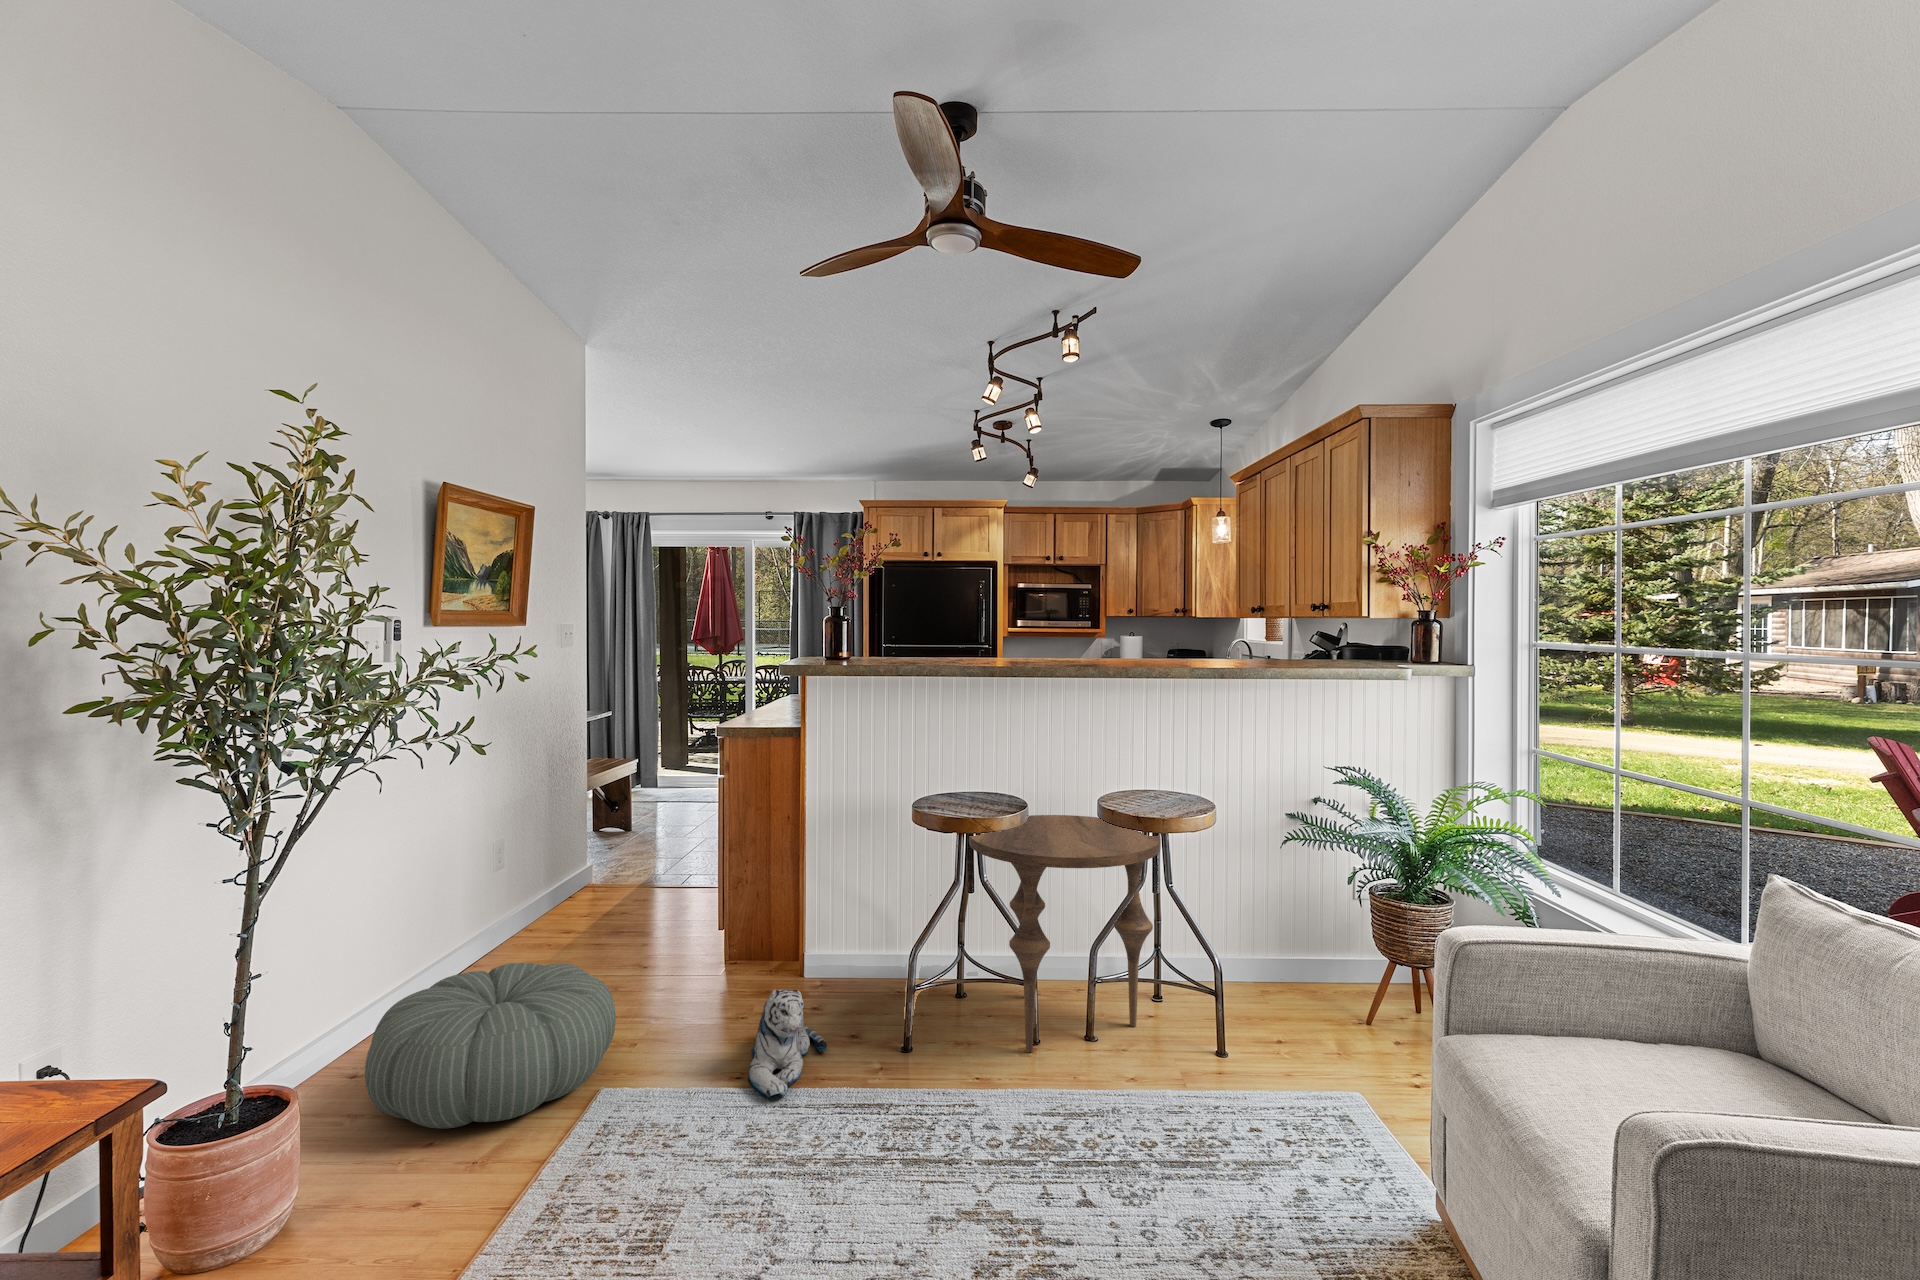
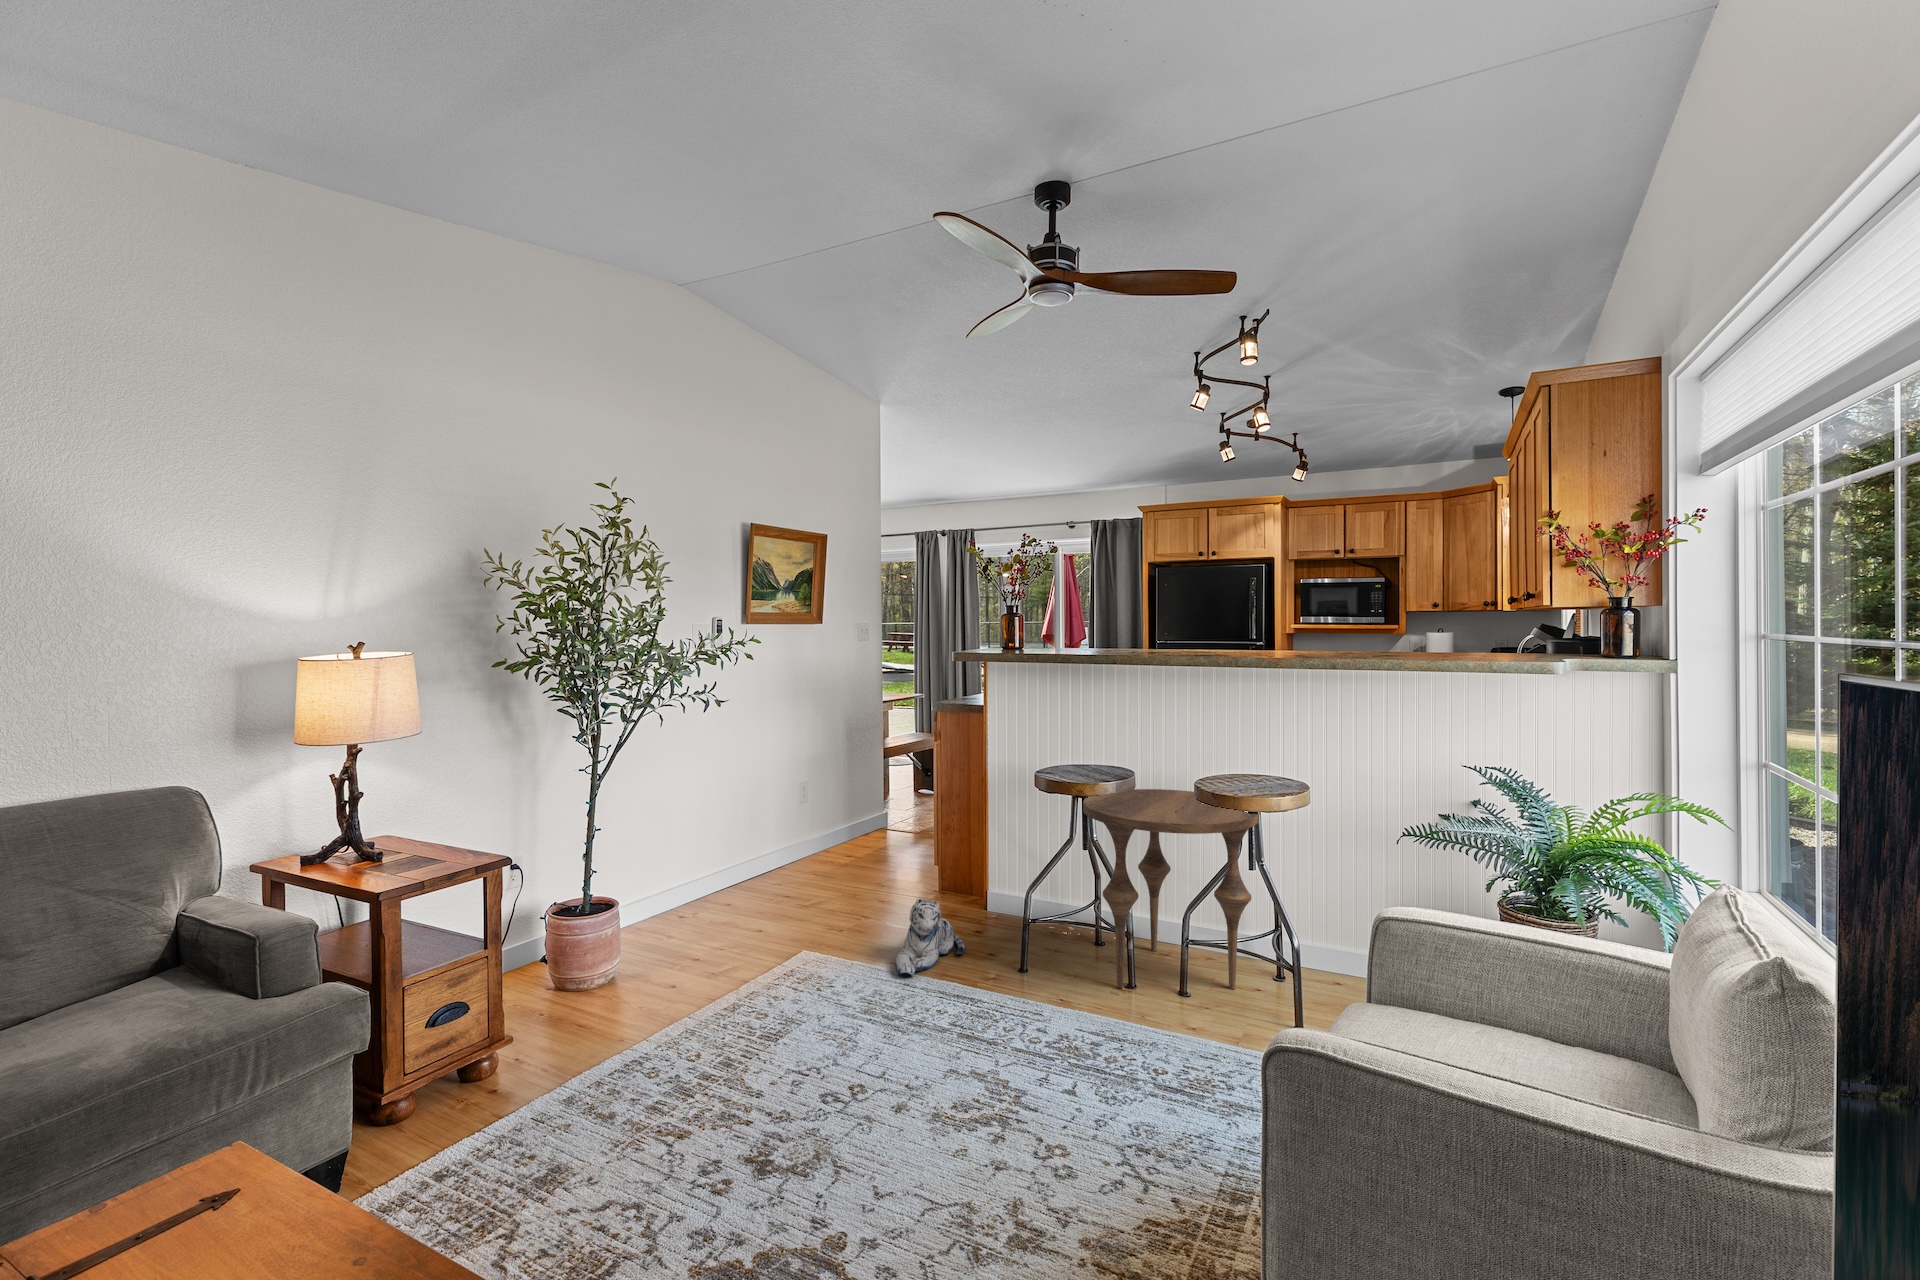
pouf: present [365,963,616,1129] -> none [671,856,825,952]

